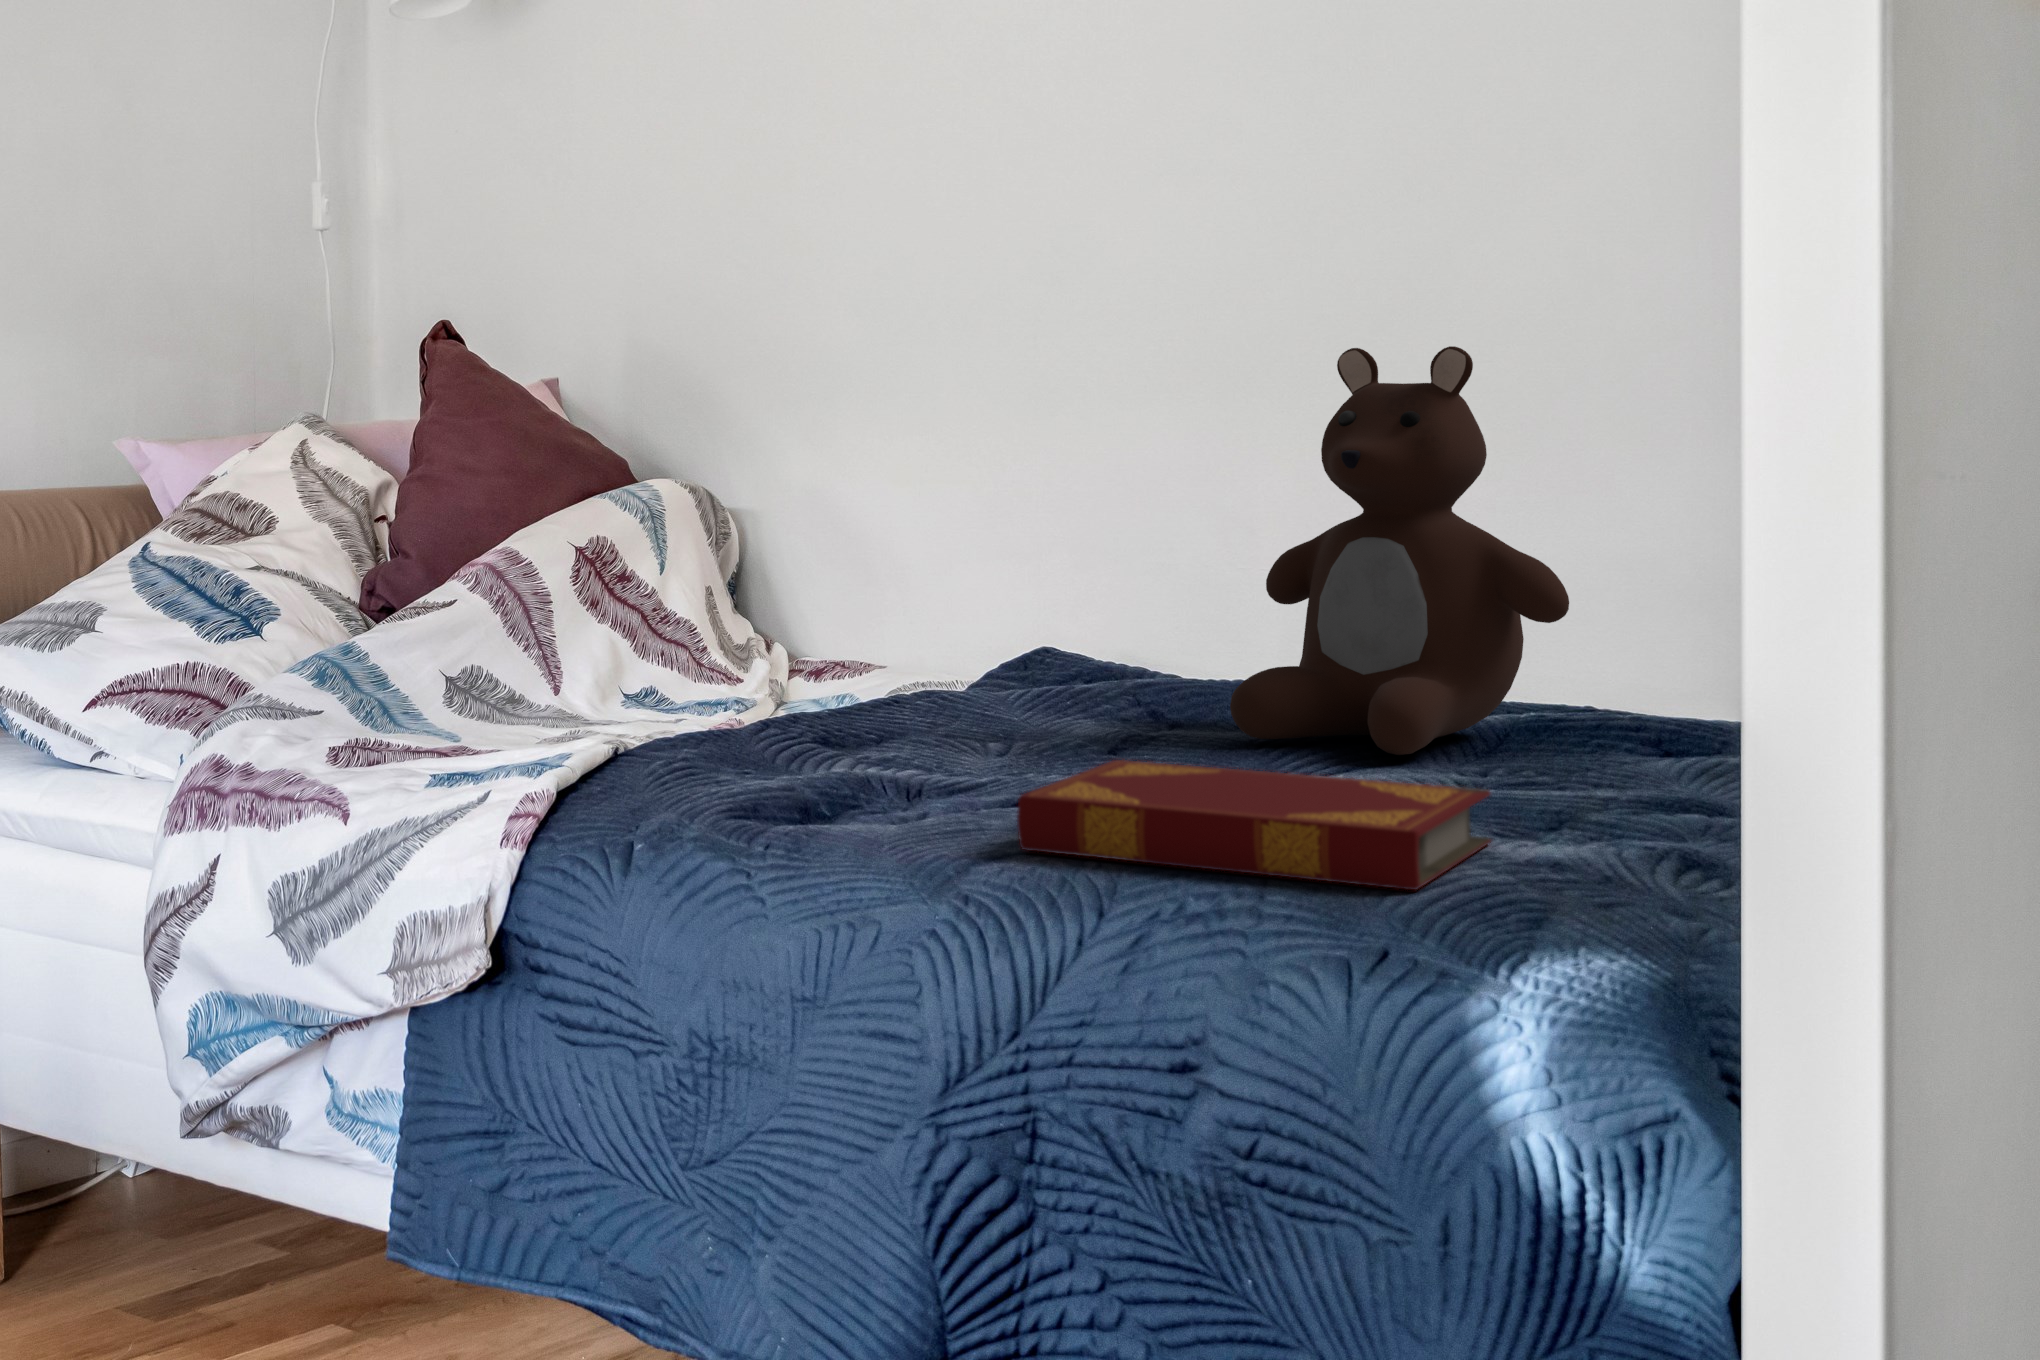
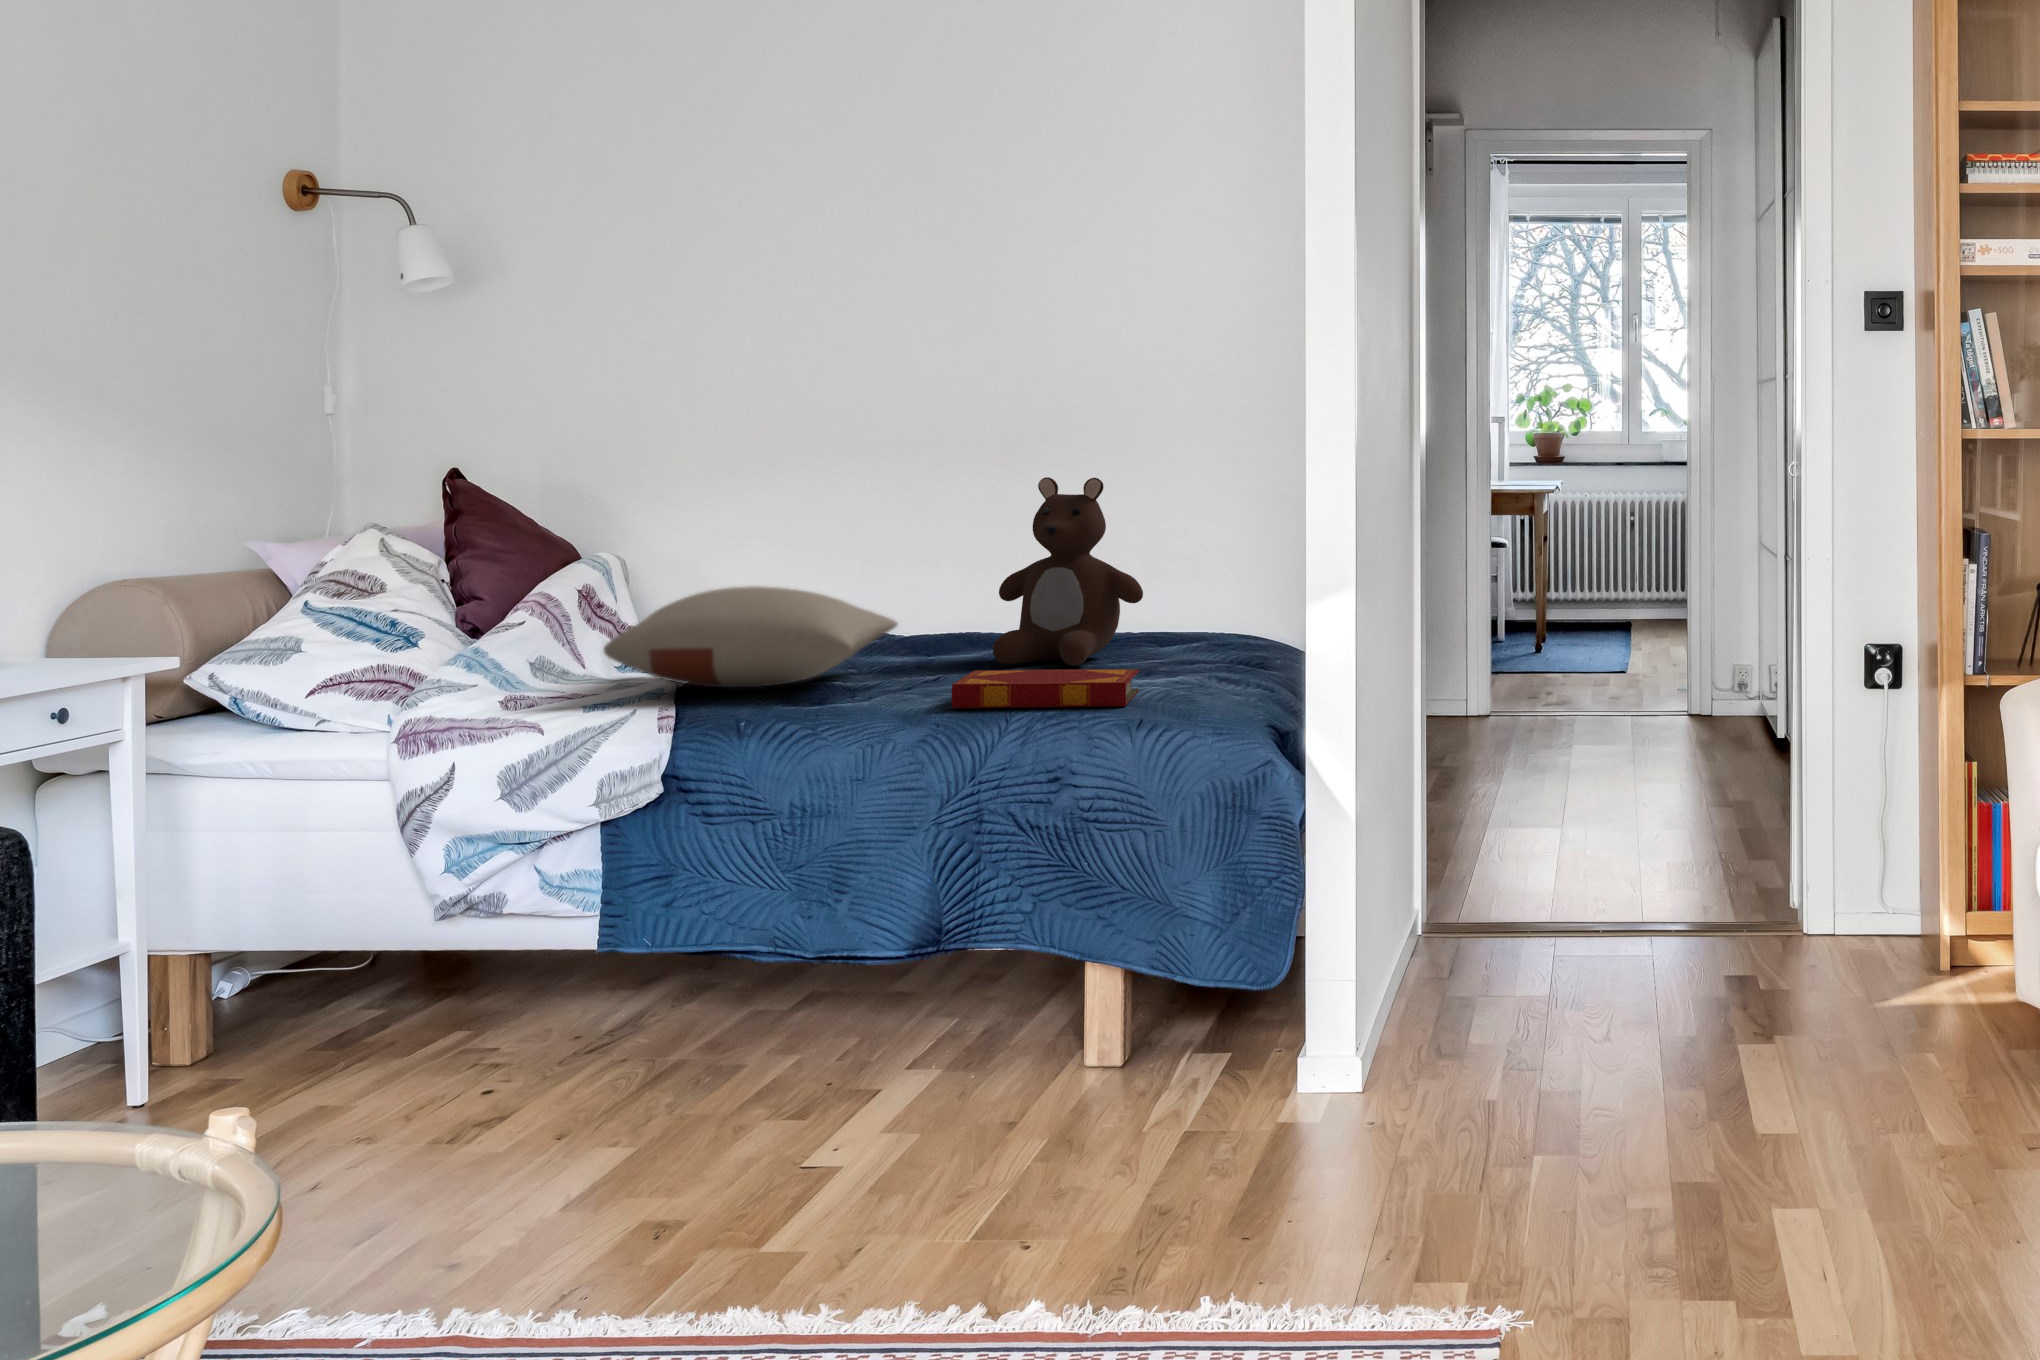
pillow: none [455,559,1046,749] -> present [603,586,898,688]

